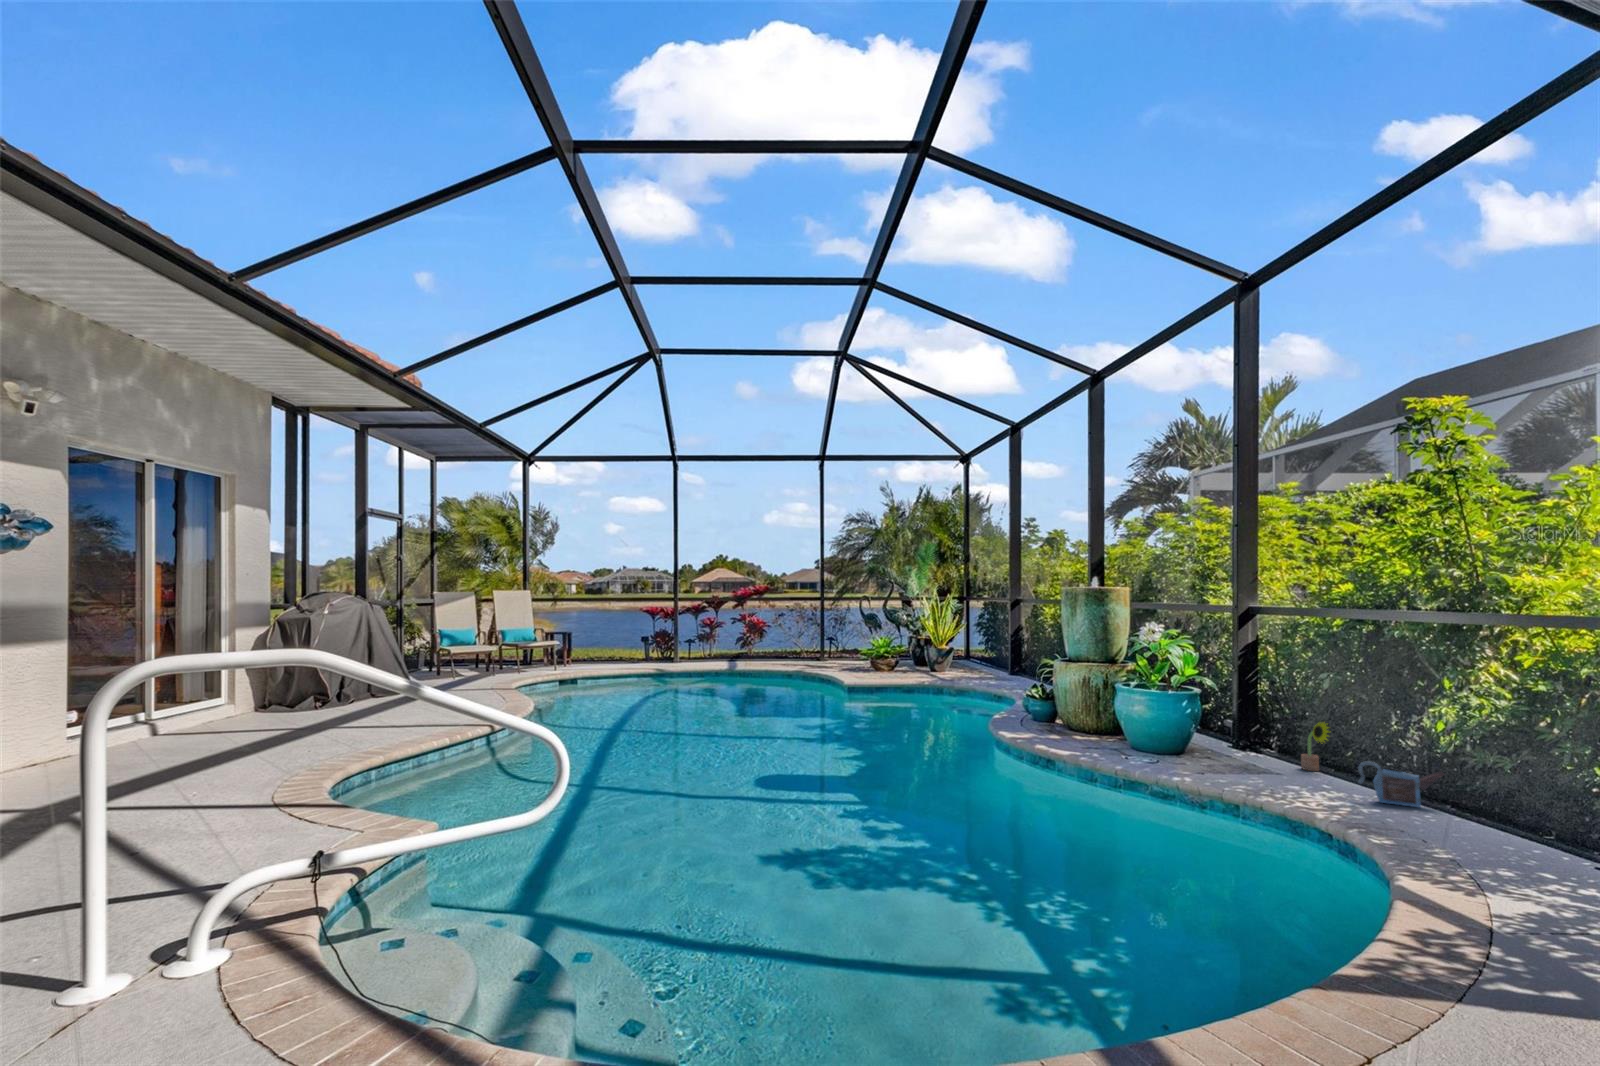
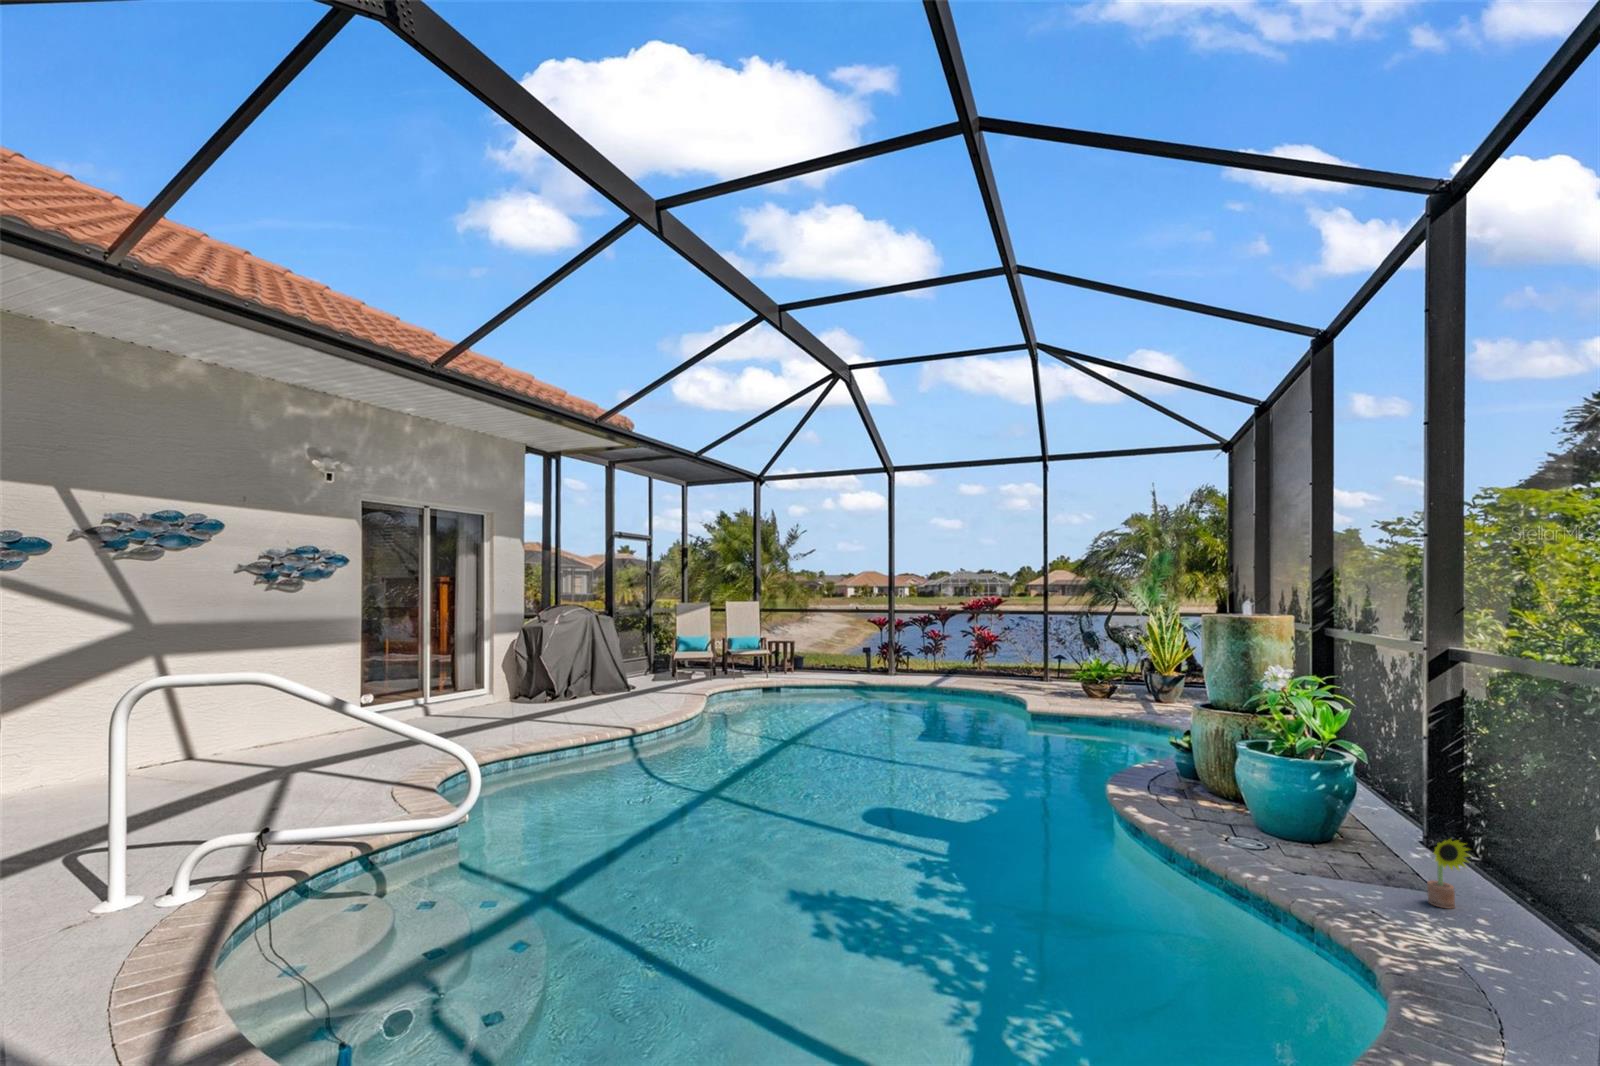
watering can: present [1358,761,1444,807] -> none [1424,905,1554,990]

